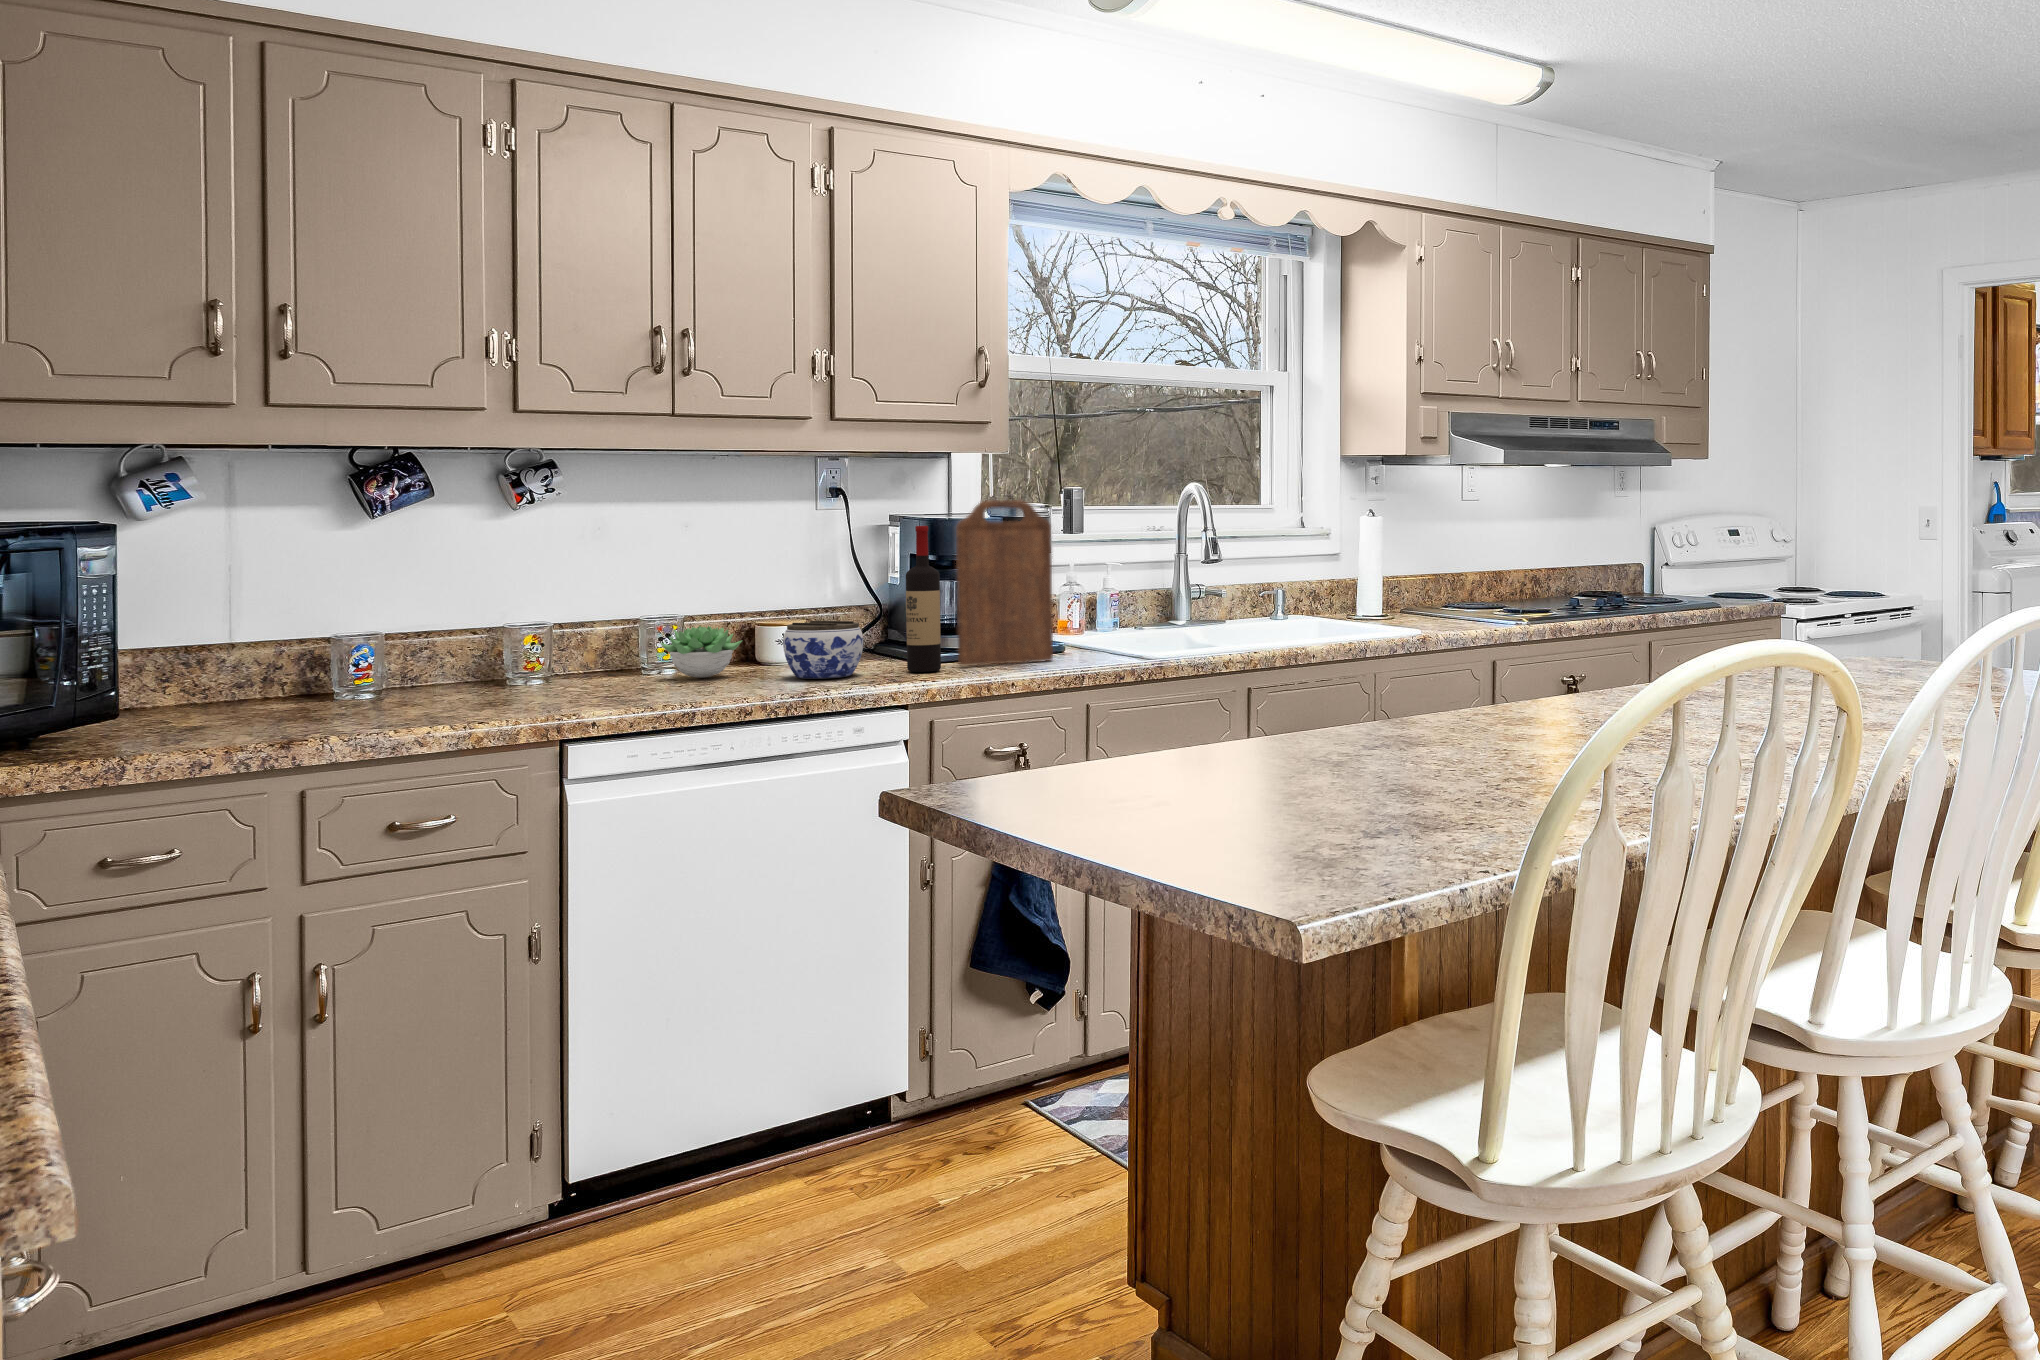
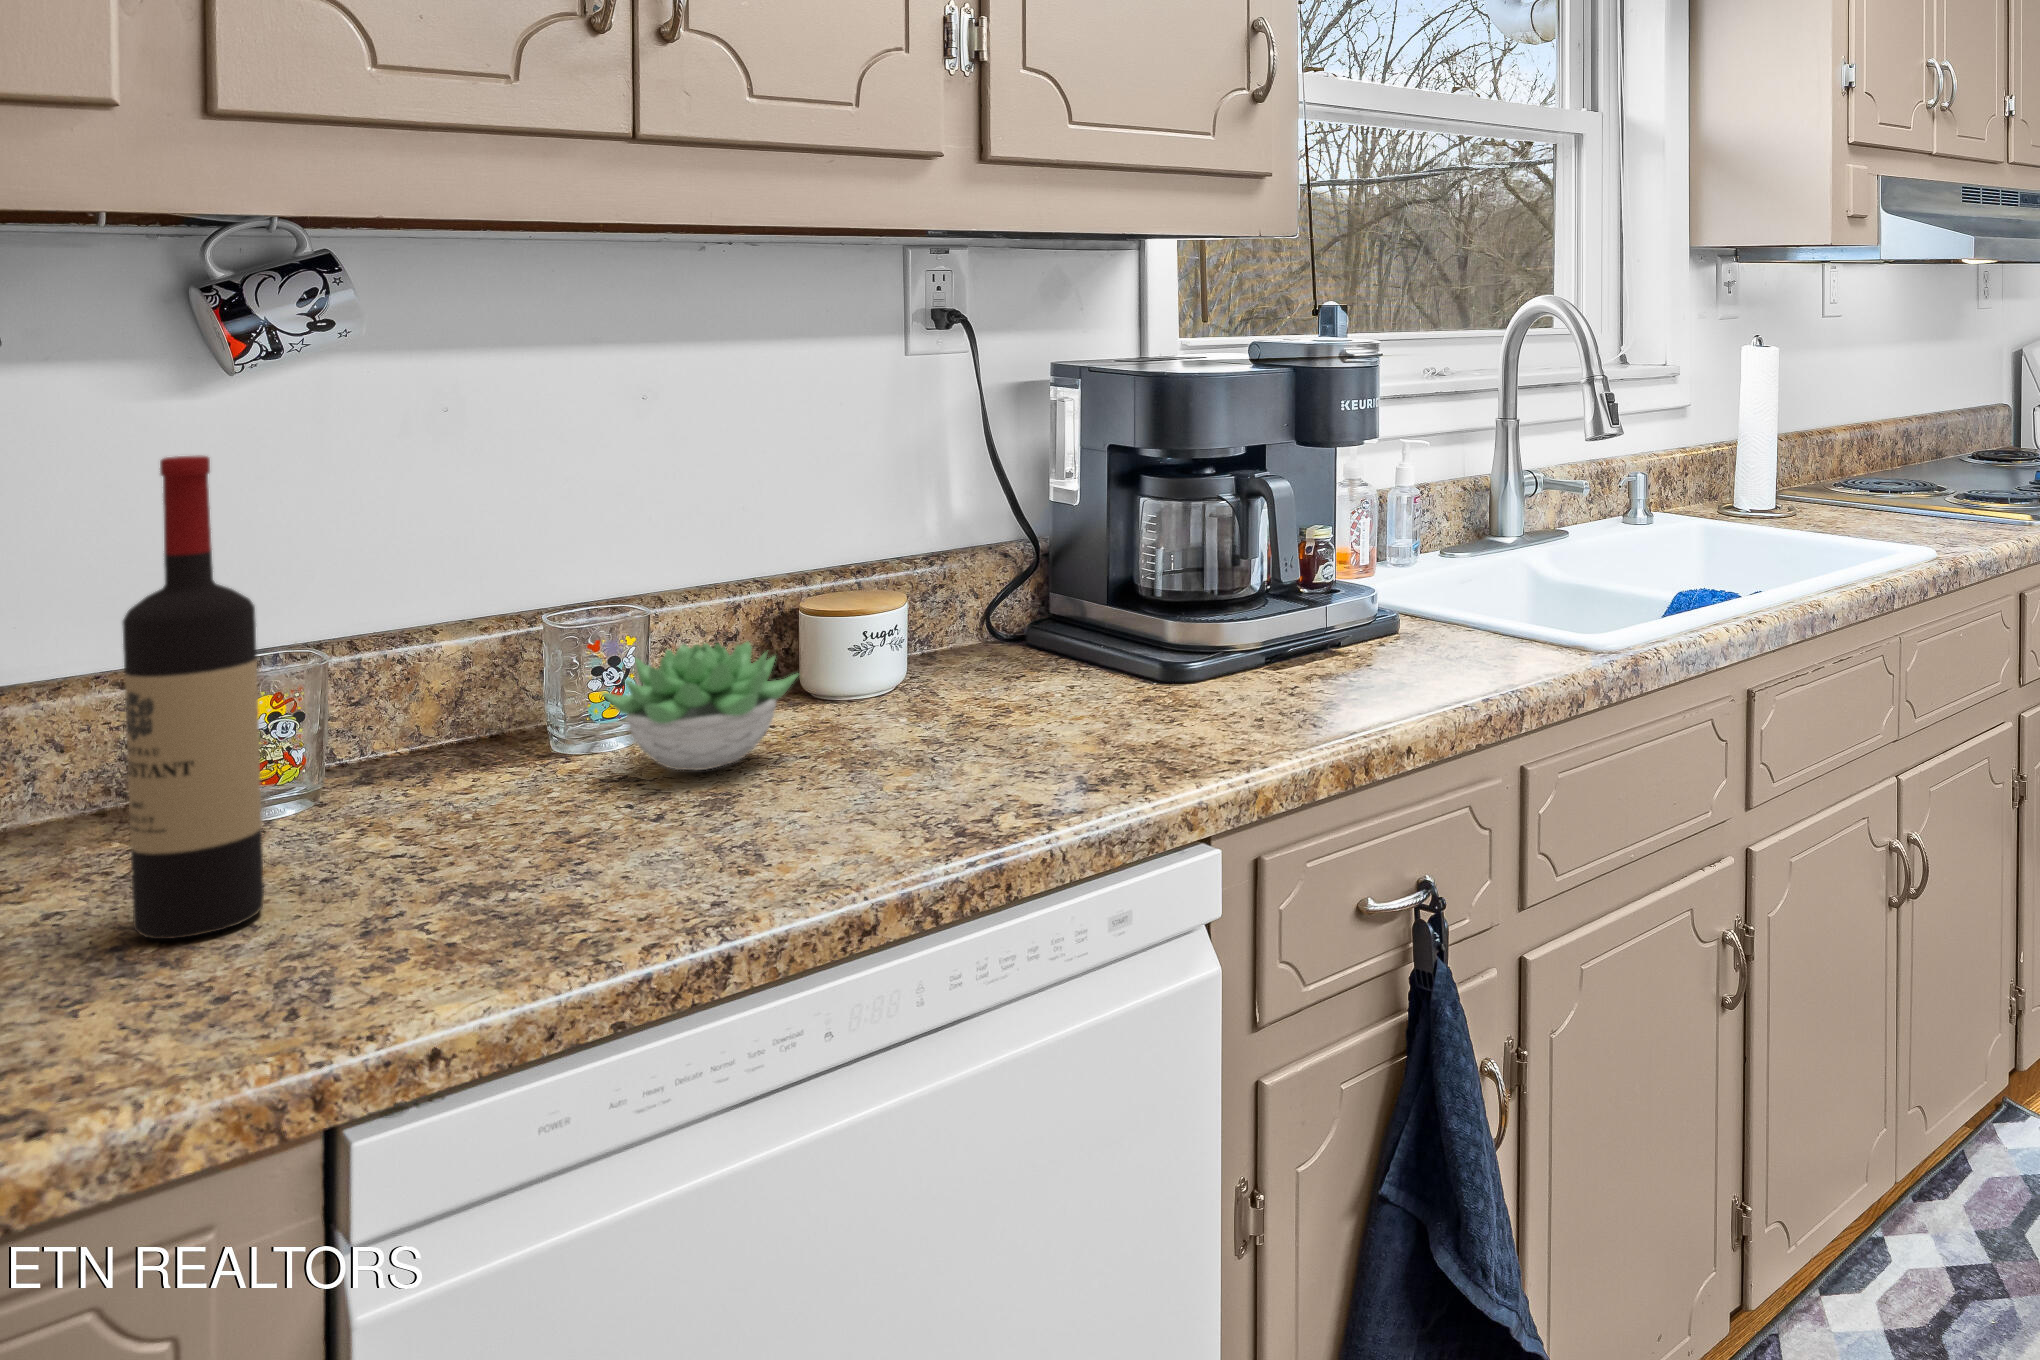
cutting board: present [956,500,1053,666] -> none [1259,336,1435,699]
wine bottle: present [906,526,941,672] -> present [122,456,264,939]
jar: present [783,621,863,679] -> none [904,619,1086,770]

